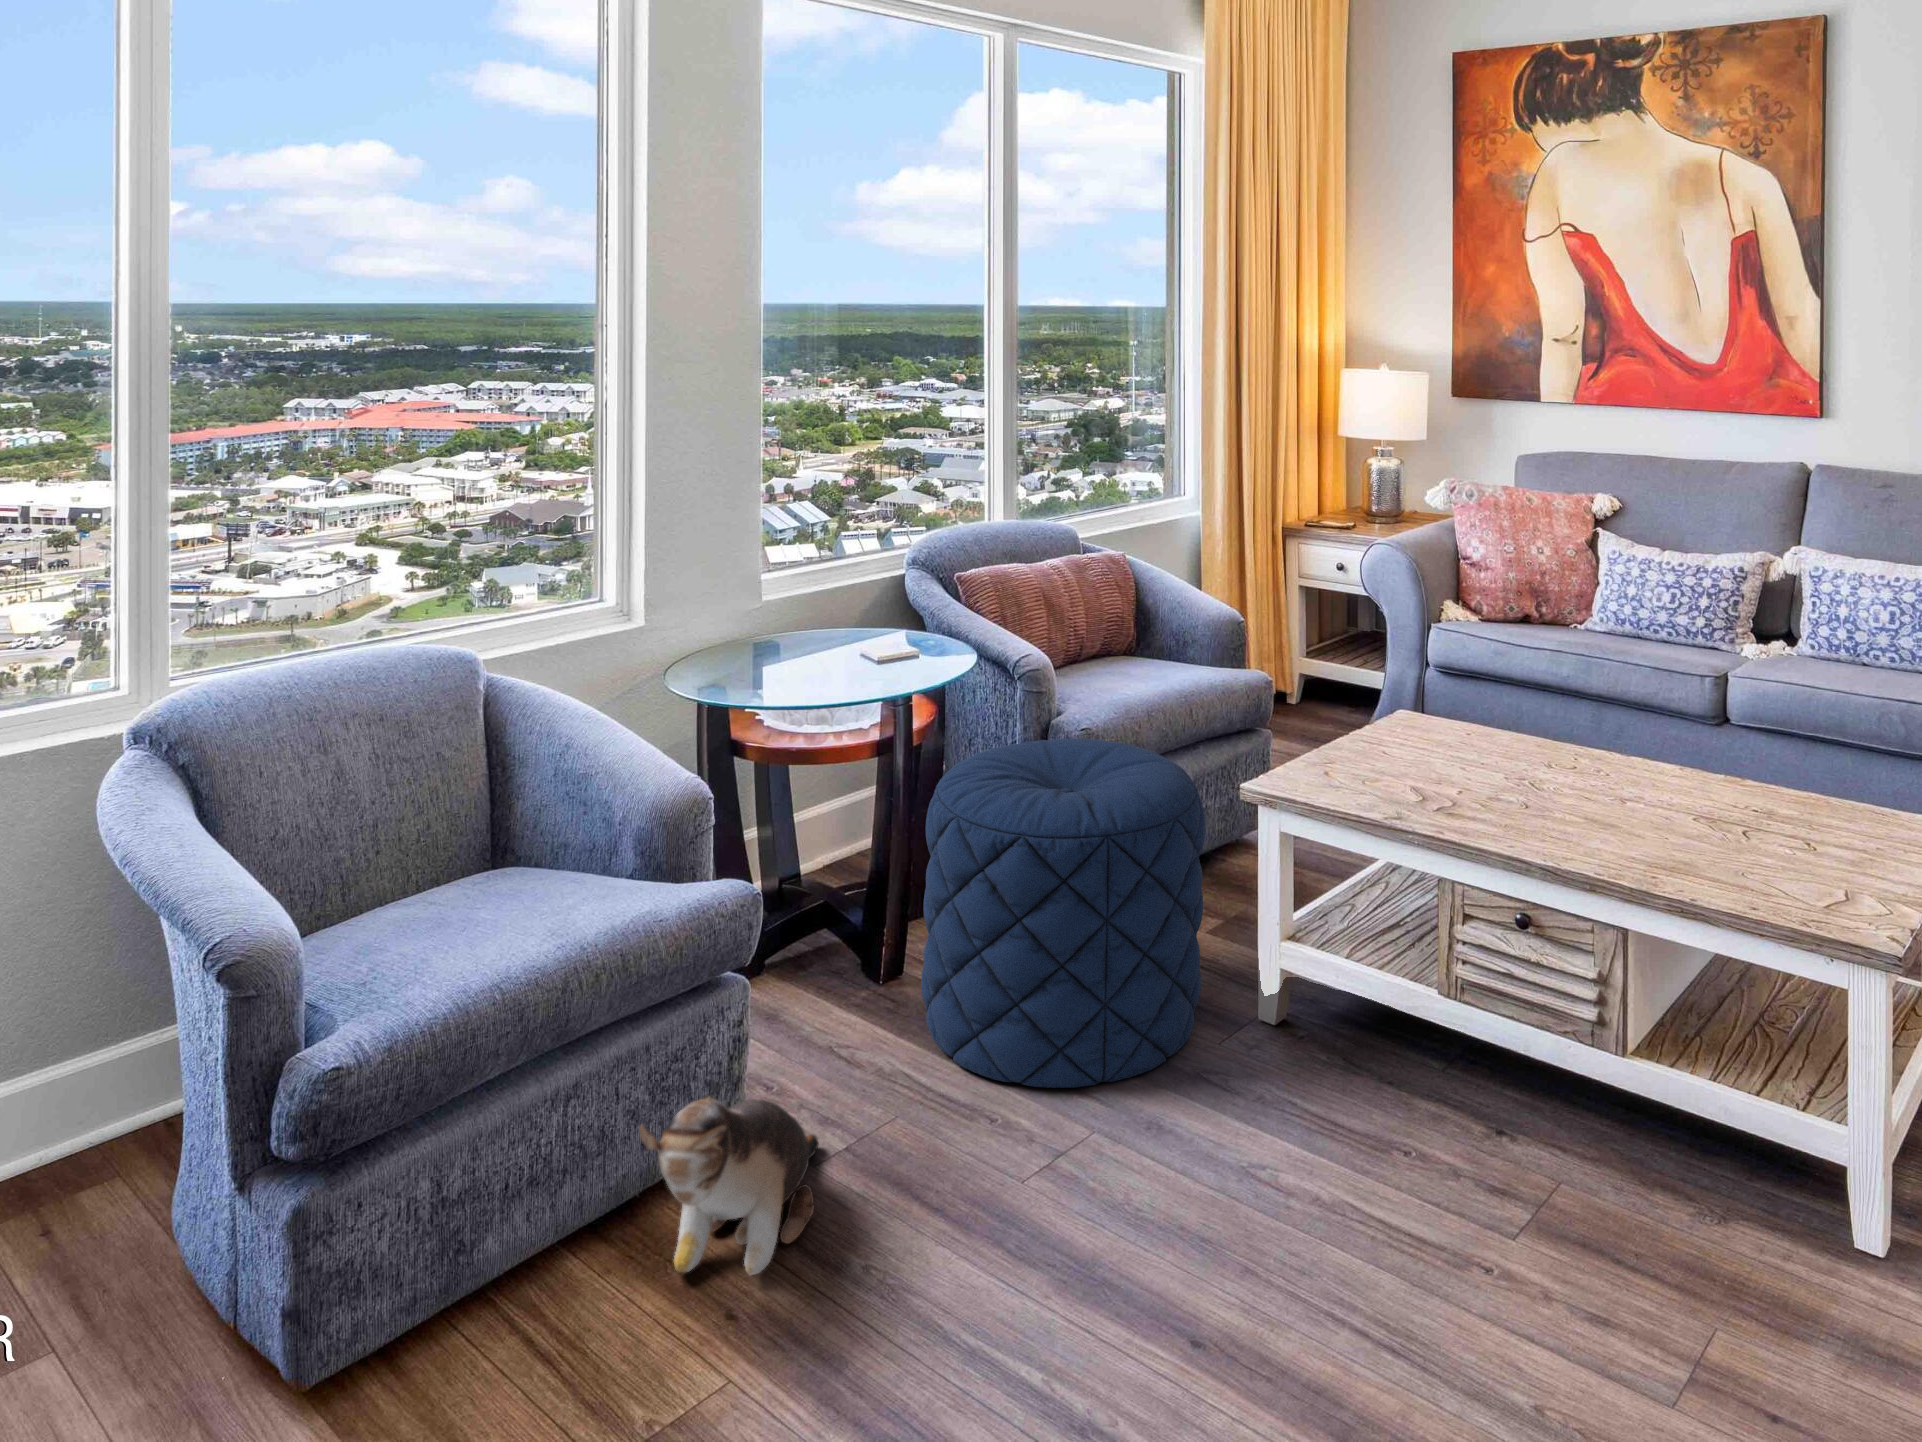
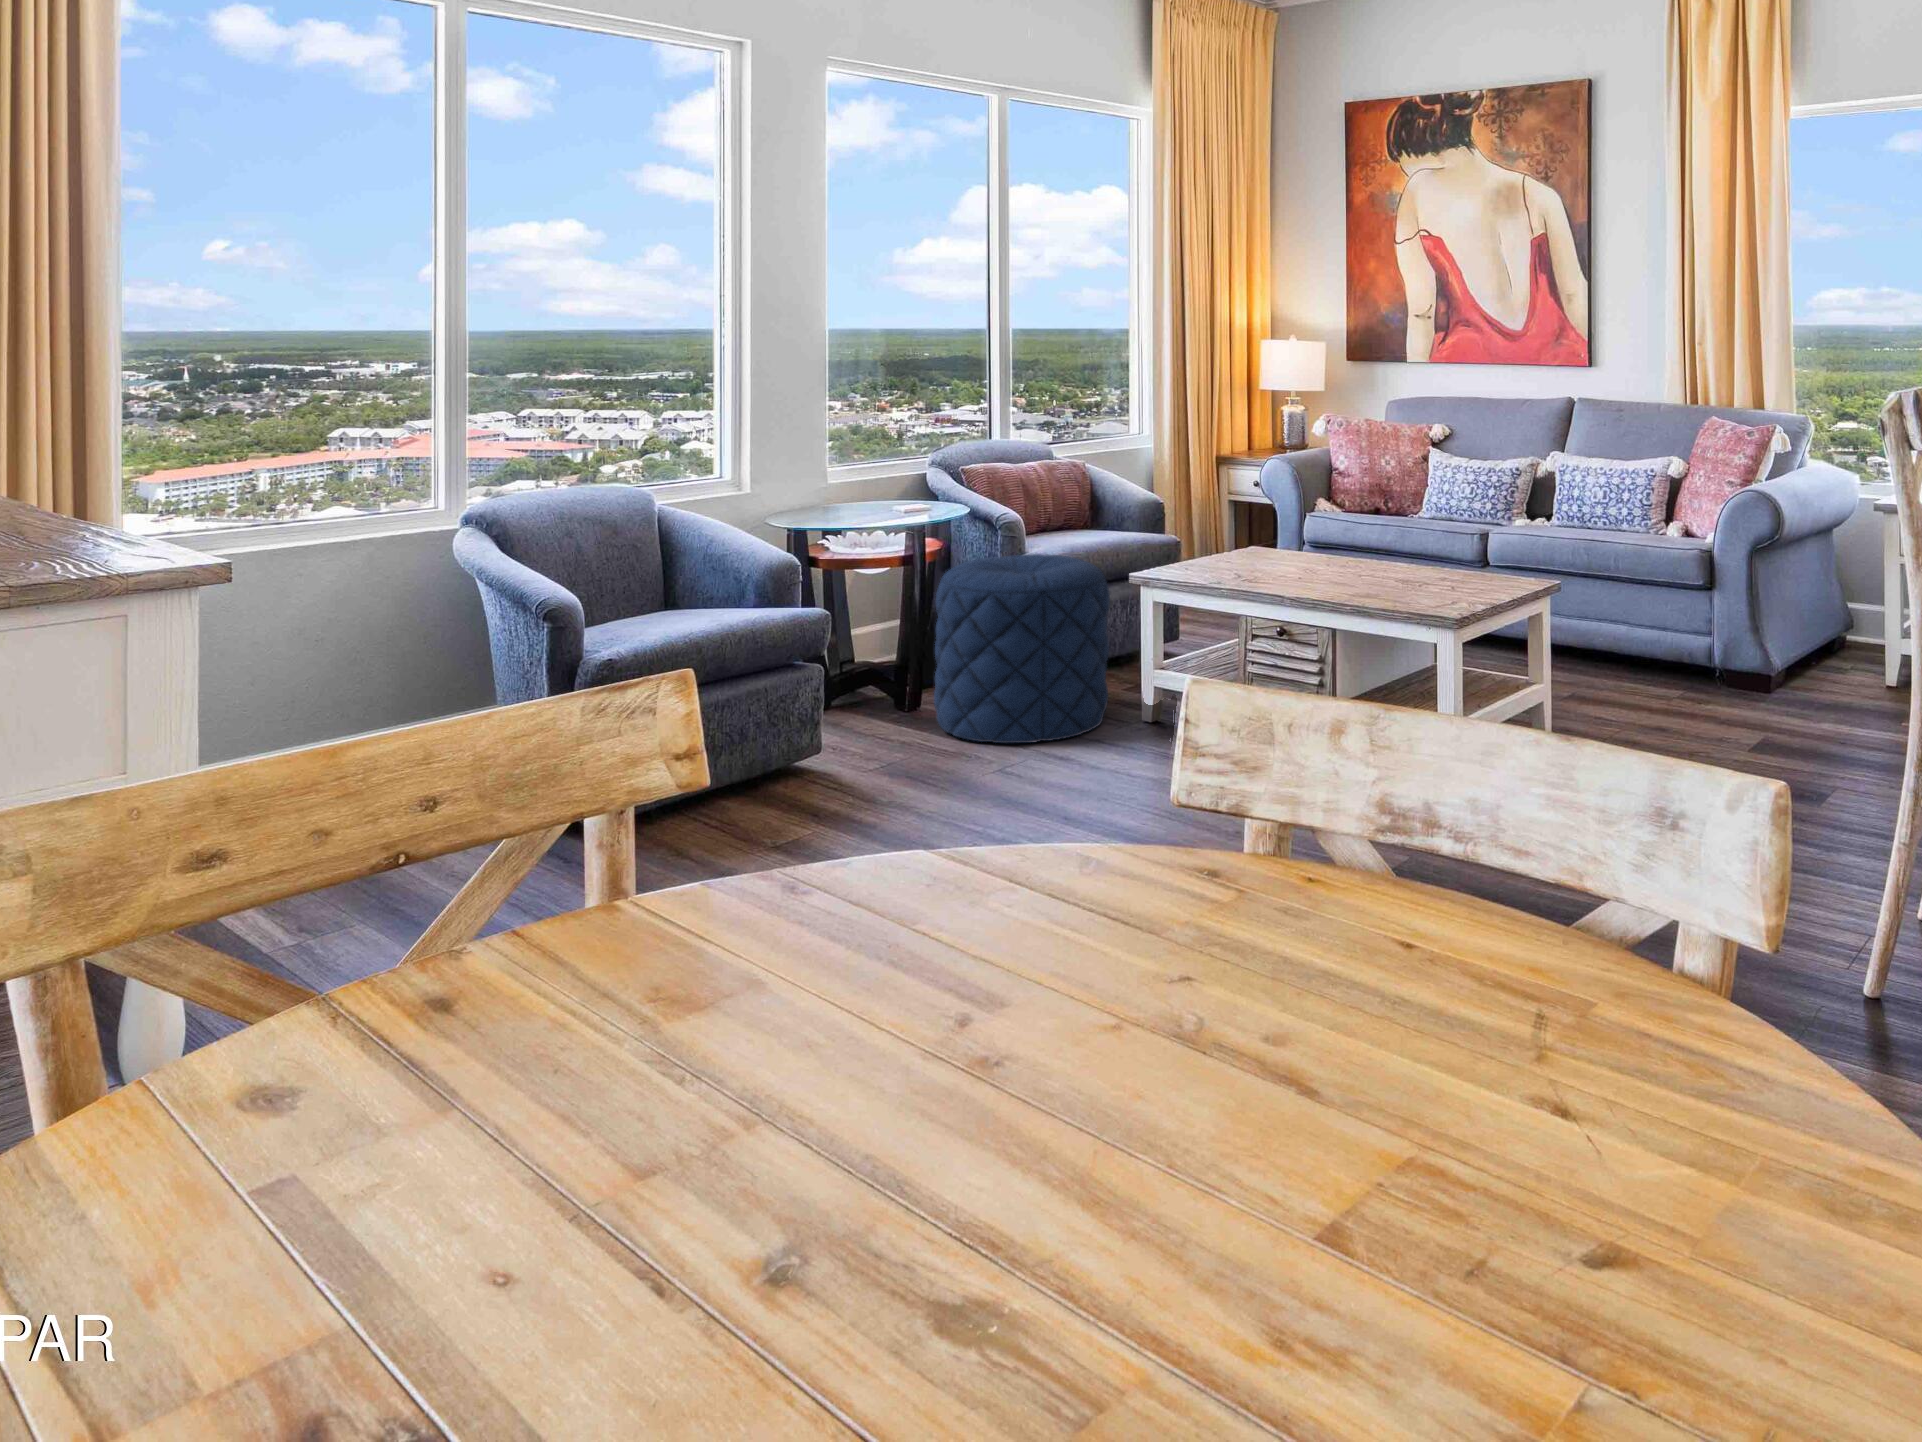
plush toy: present [640,1097,819,1275] -> none [775,701,871,800]

